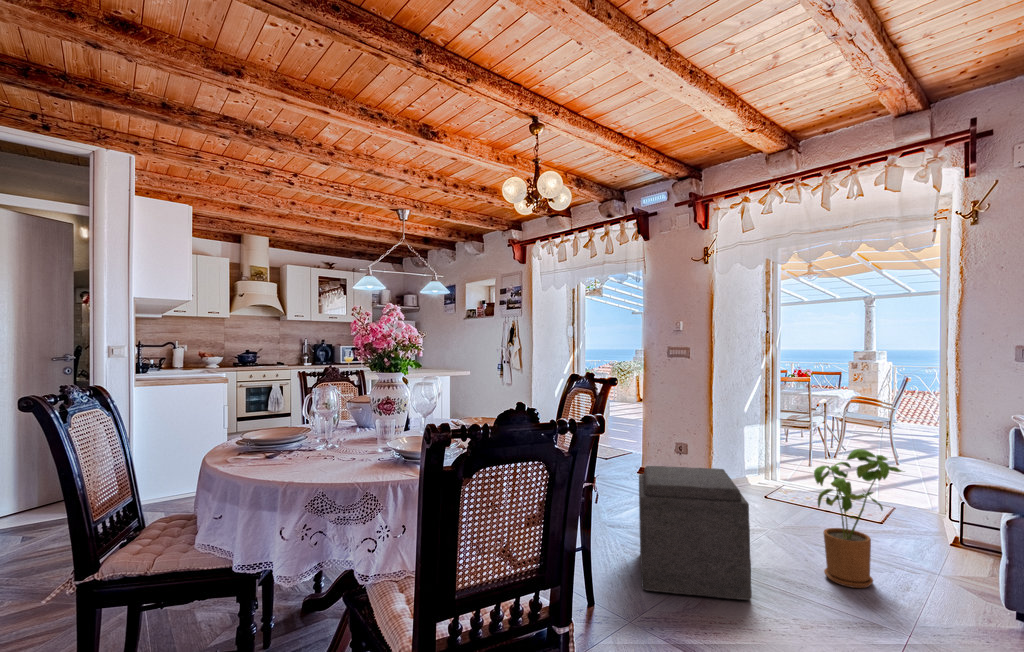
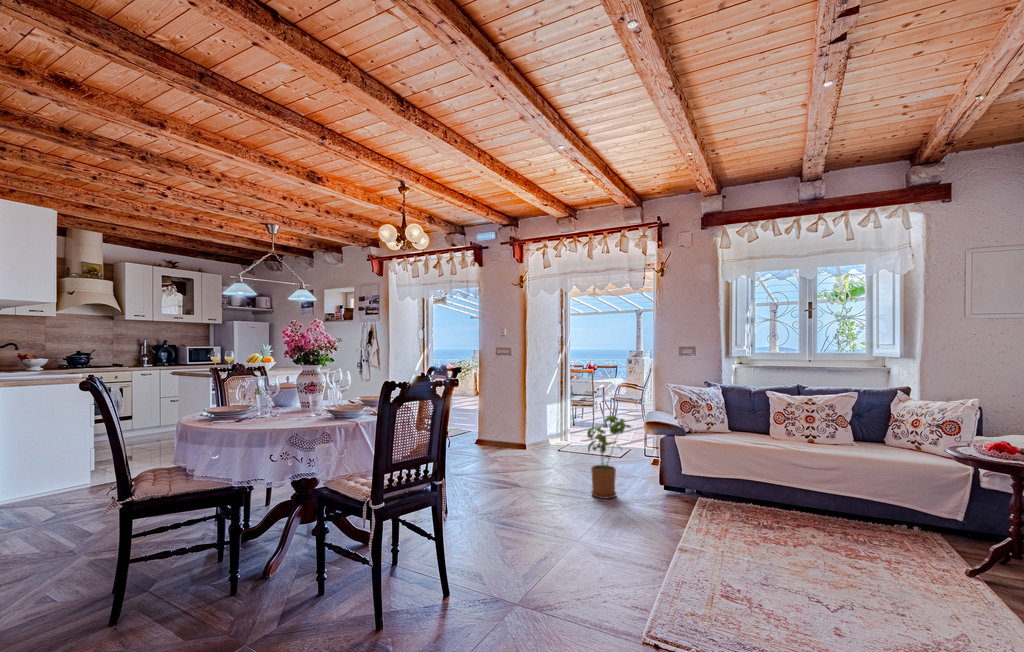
ottoman: present [639,466,752,600] -> none [481,433,549,514]

